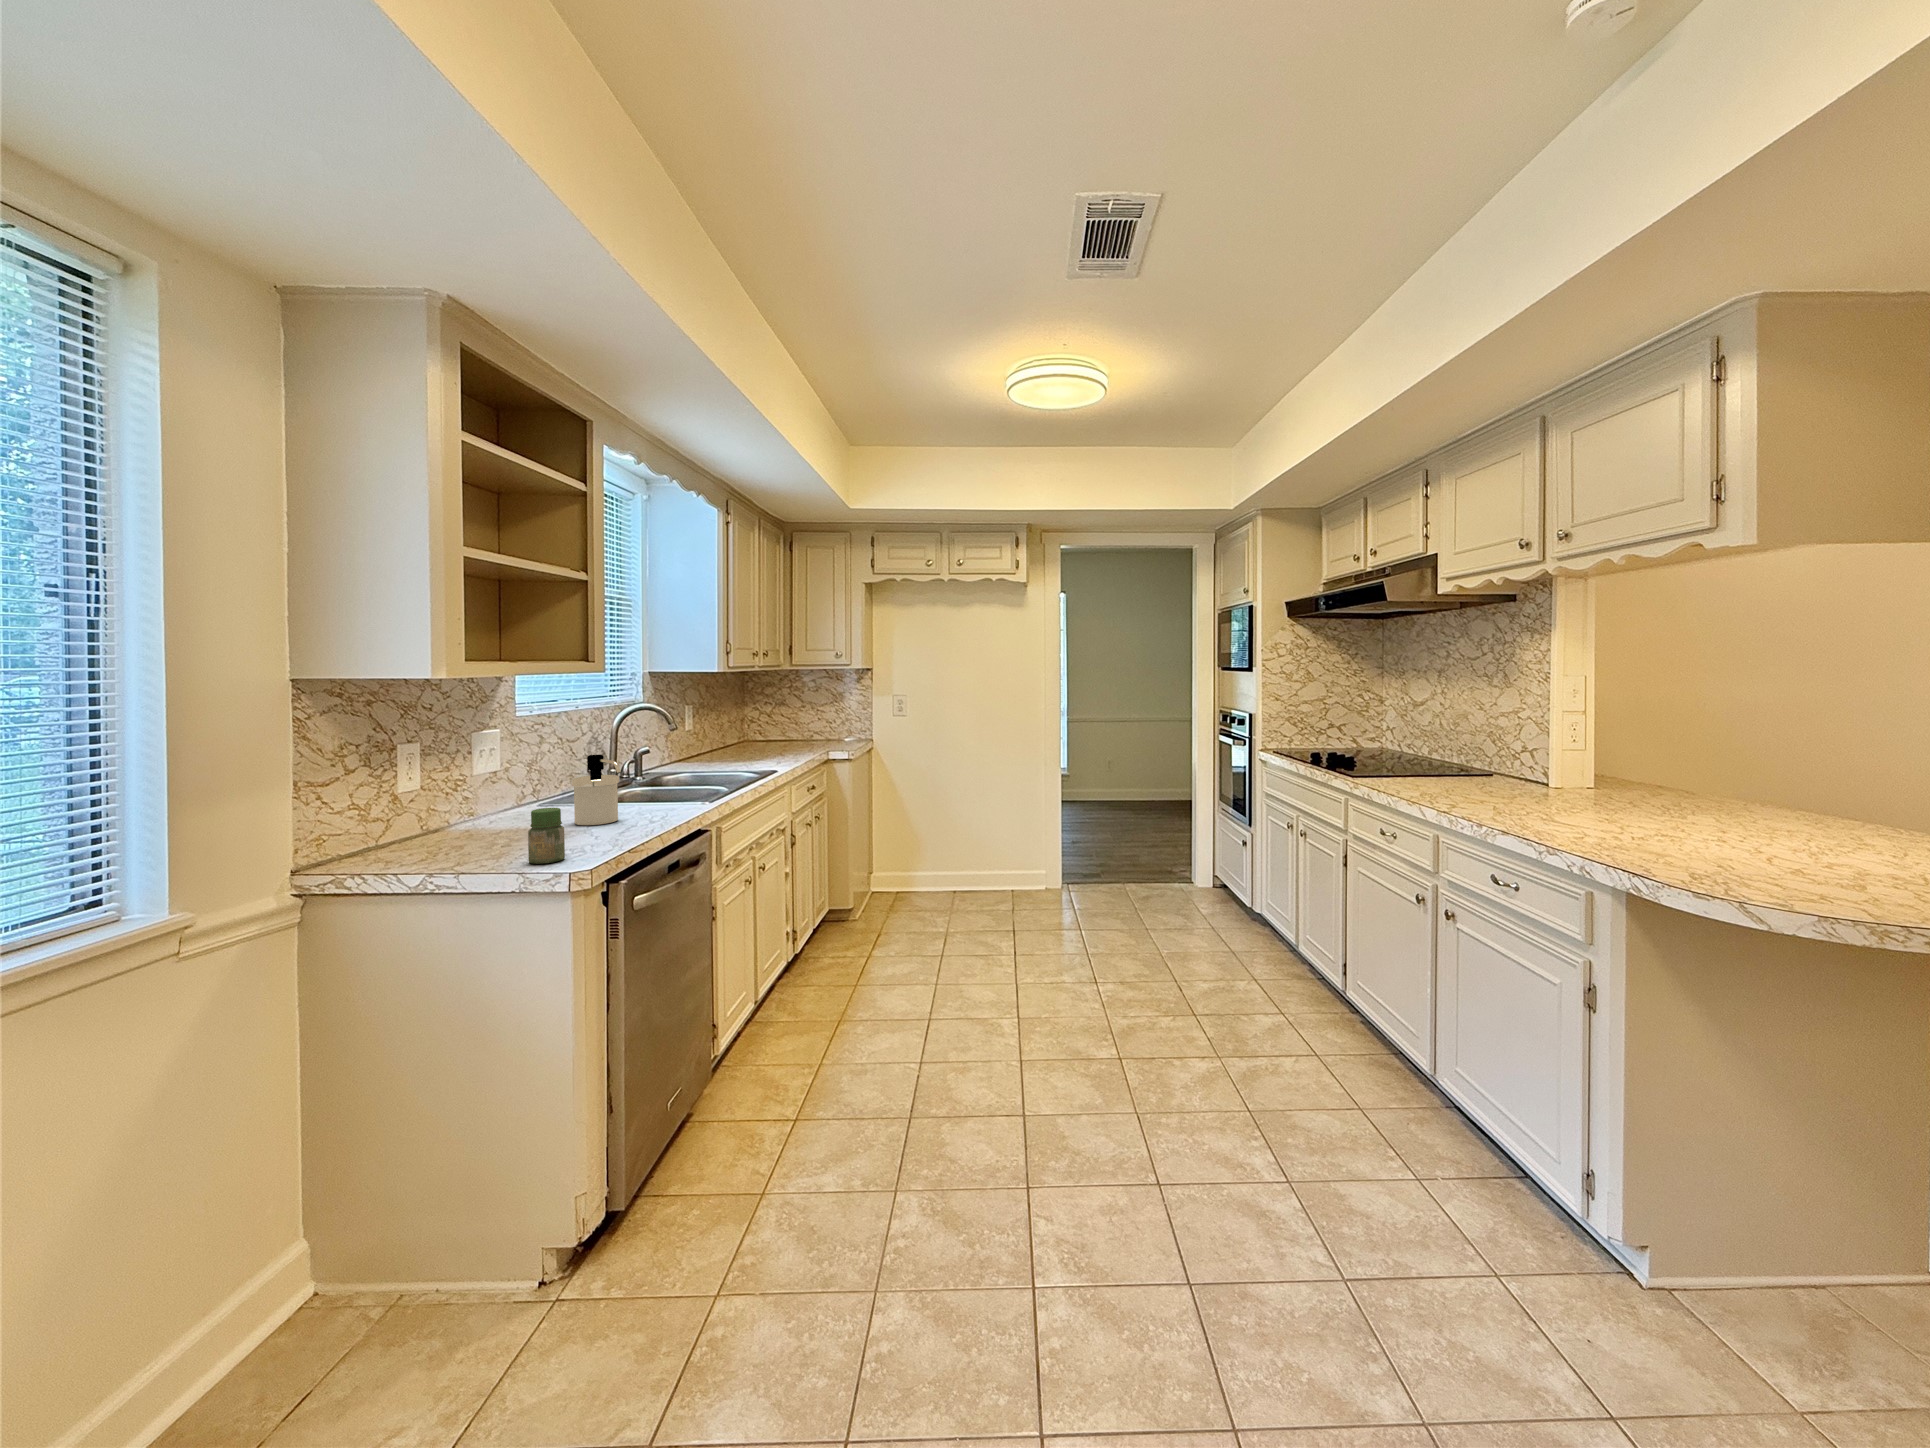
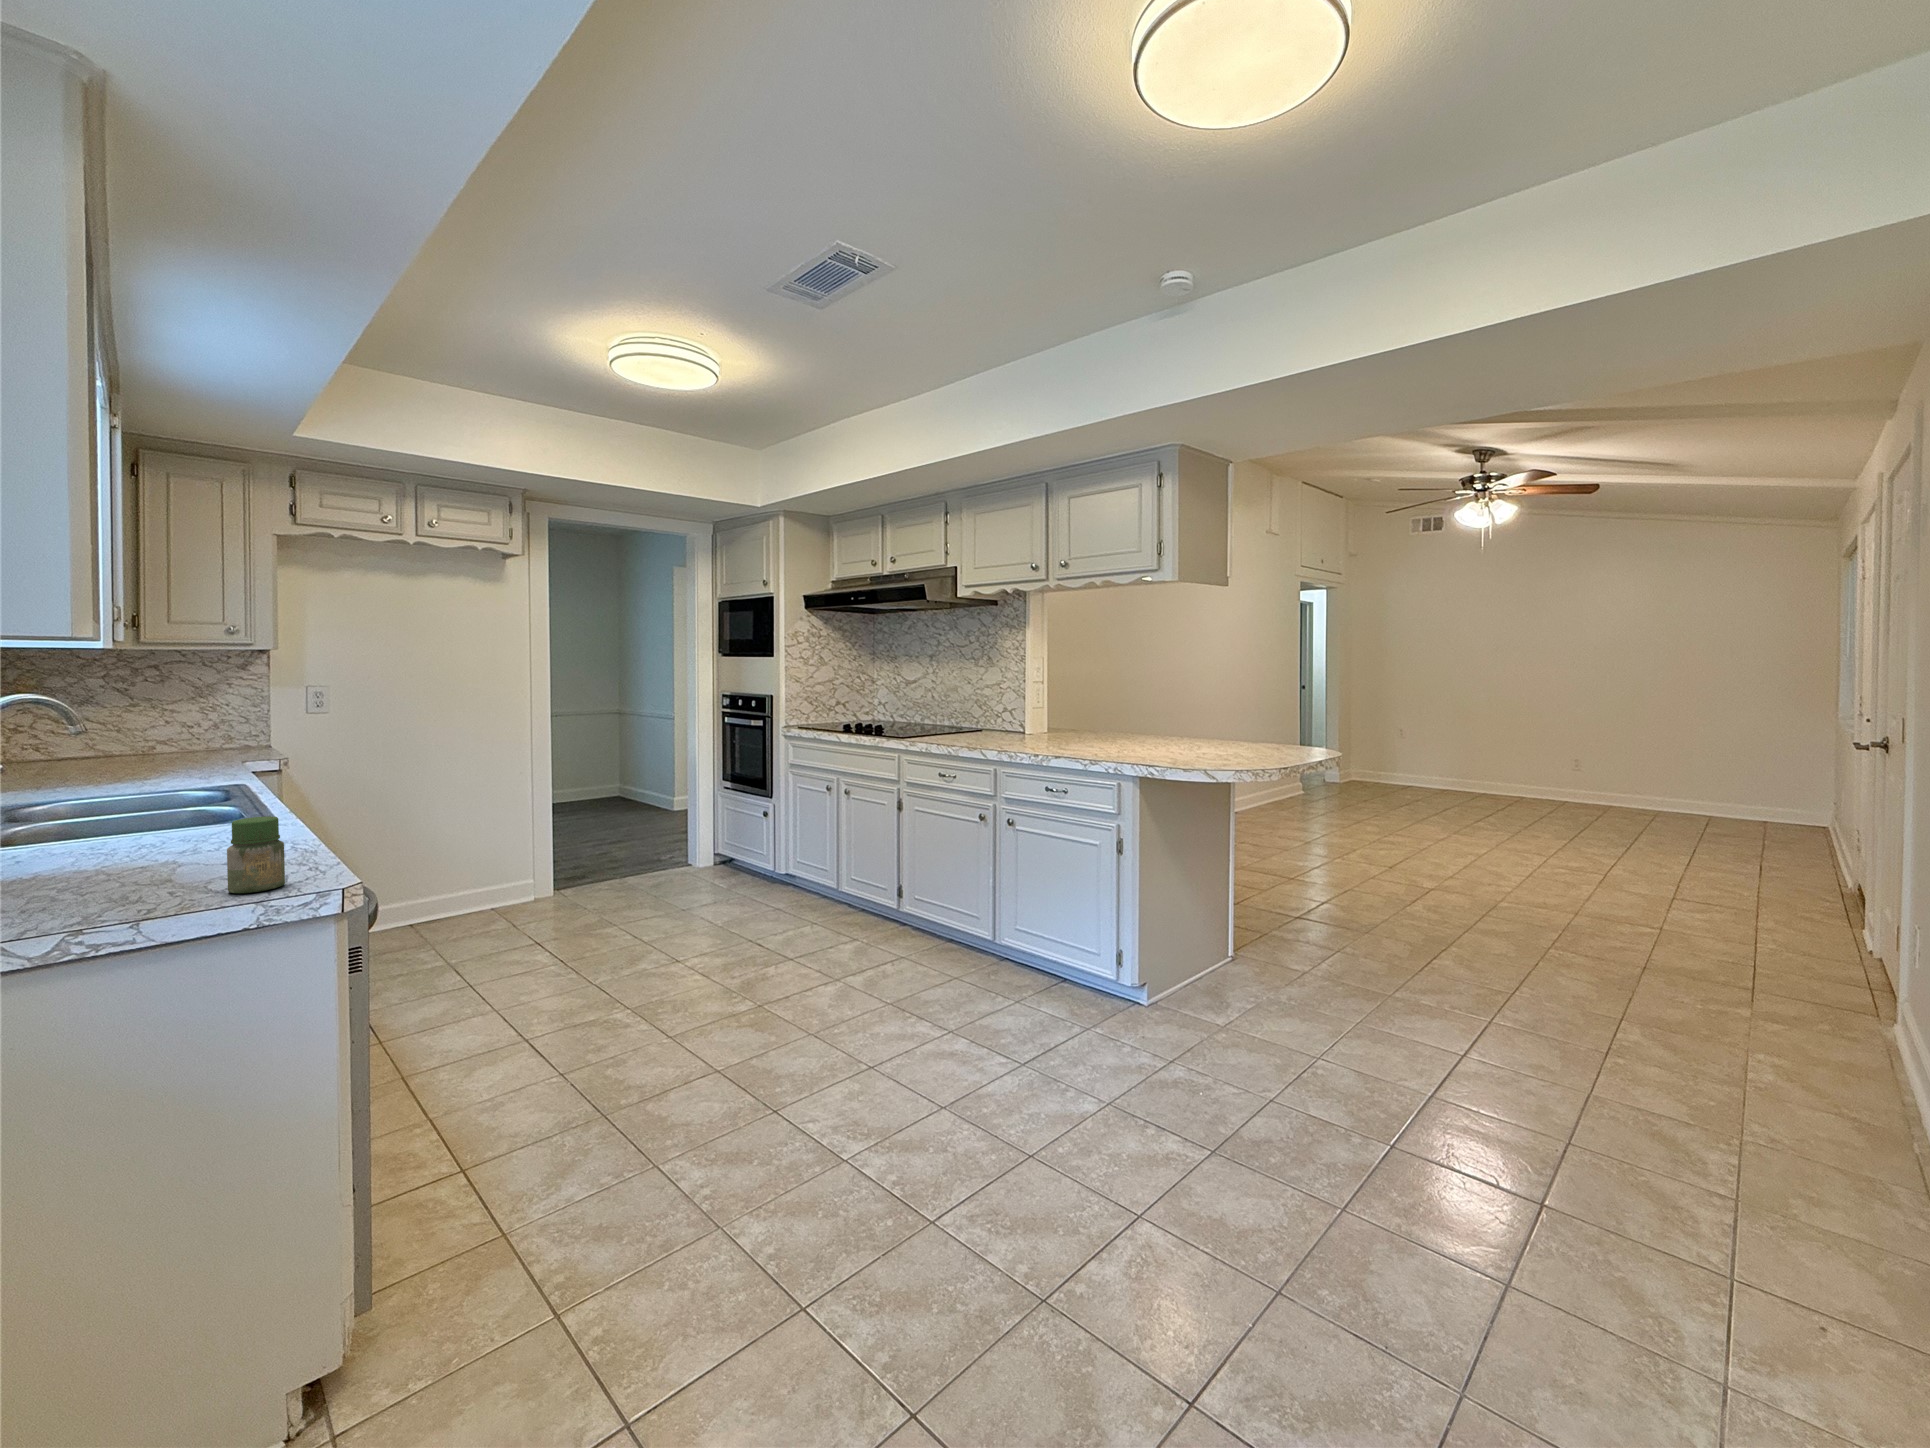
soap dispenser: present [572,754,621,825] -> none [82,760,207,867]

